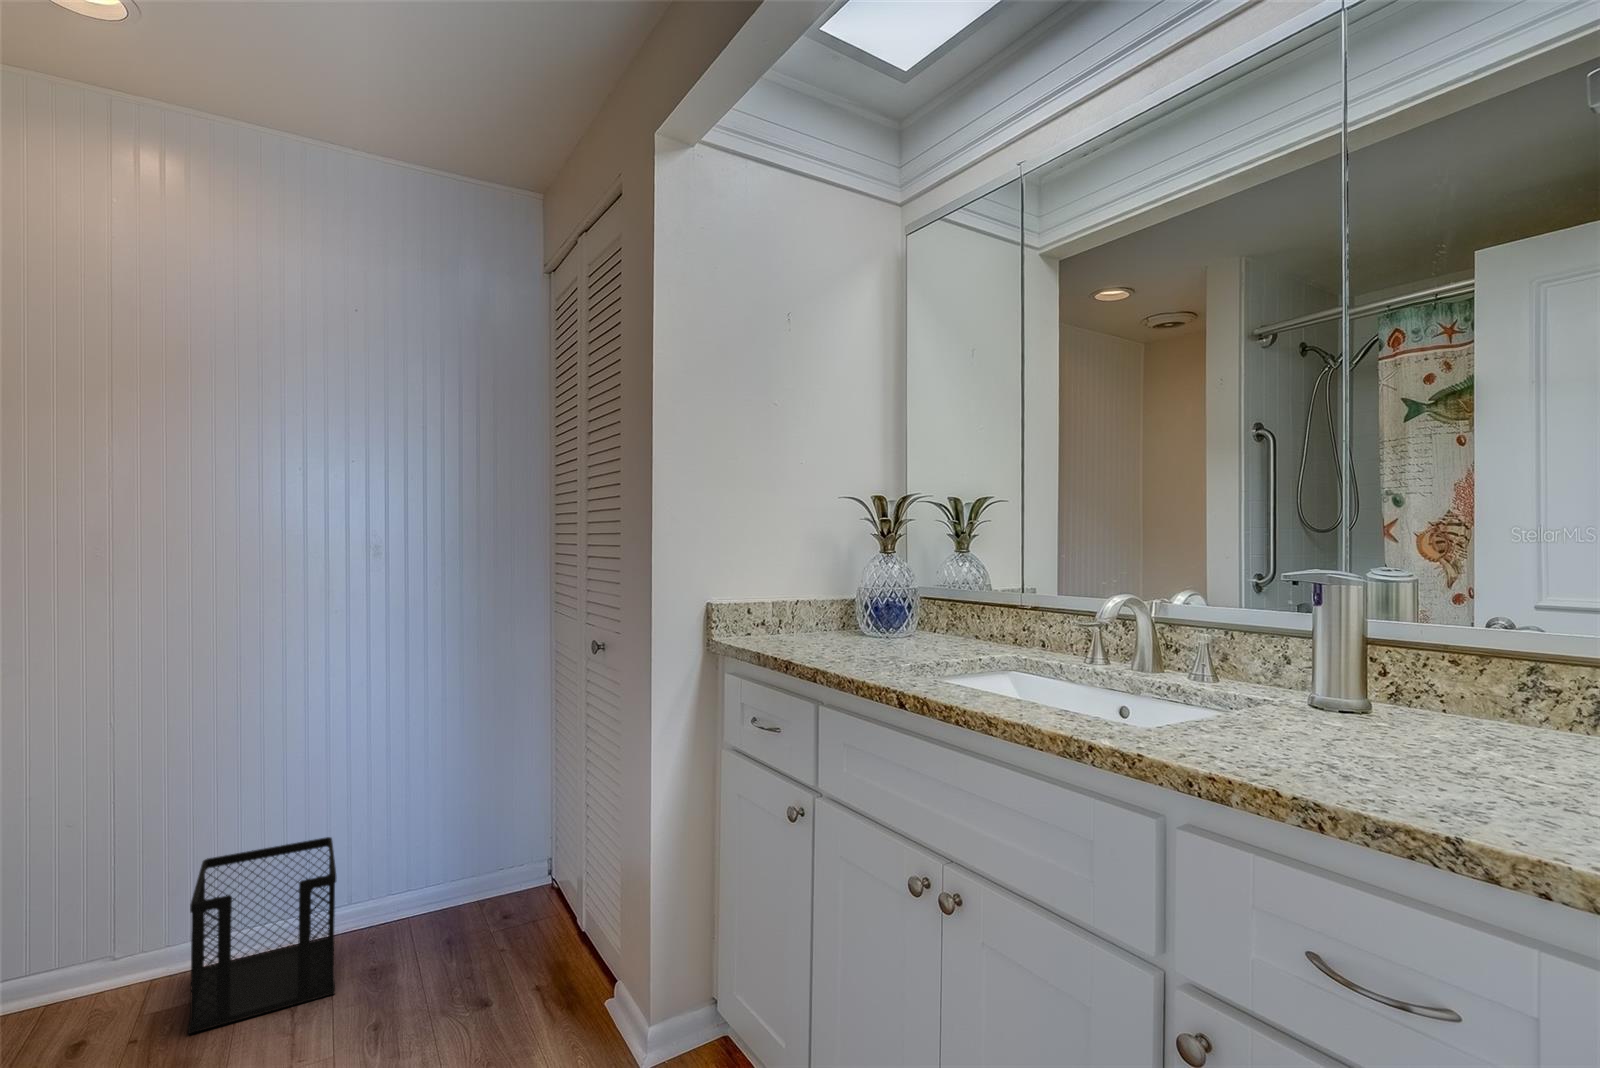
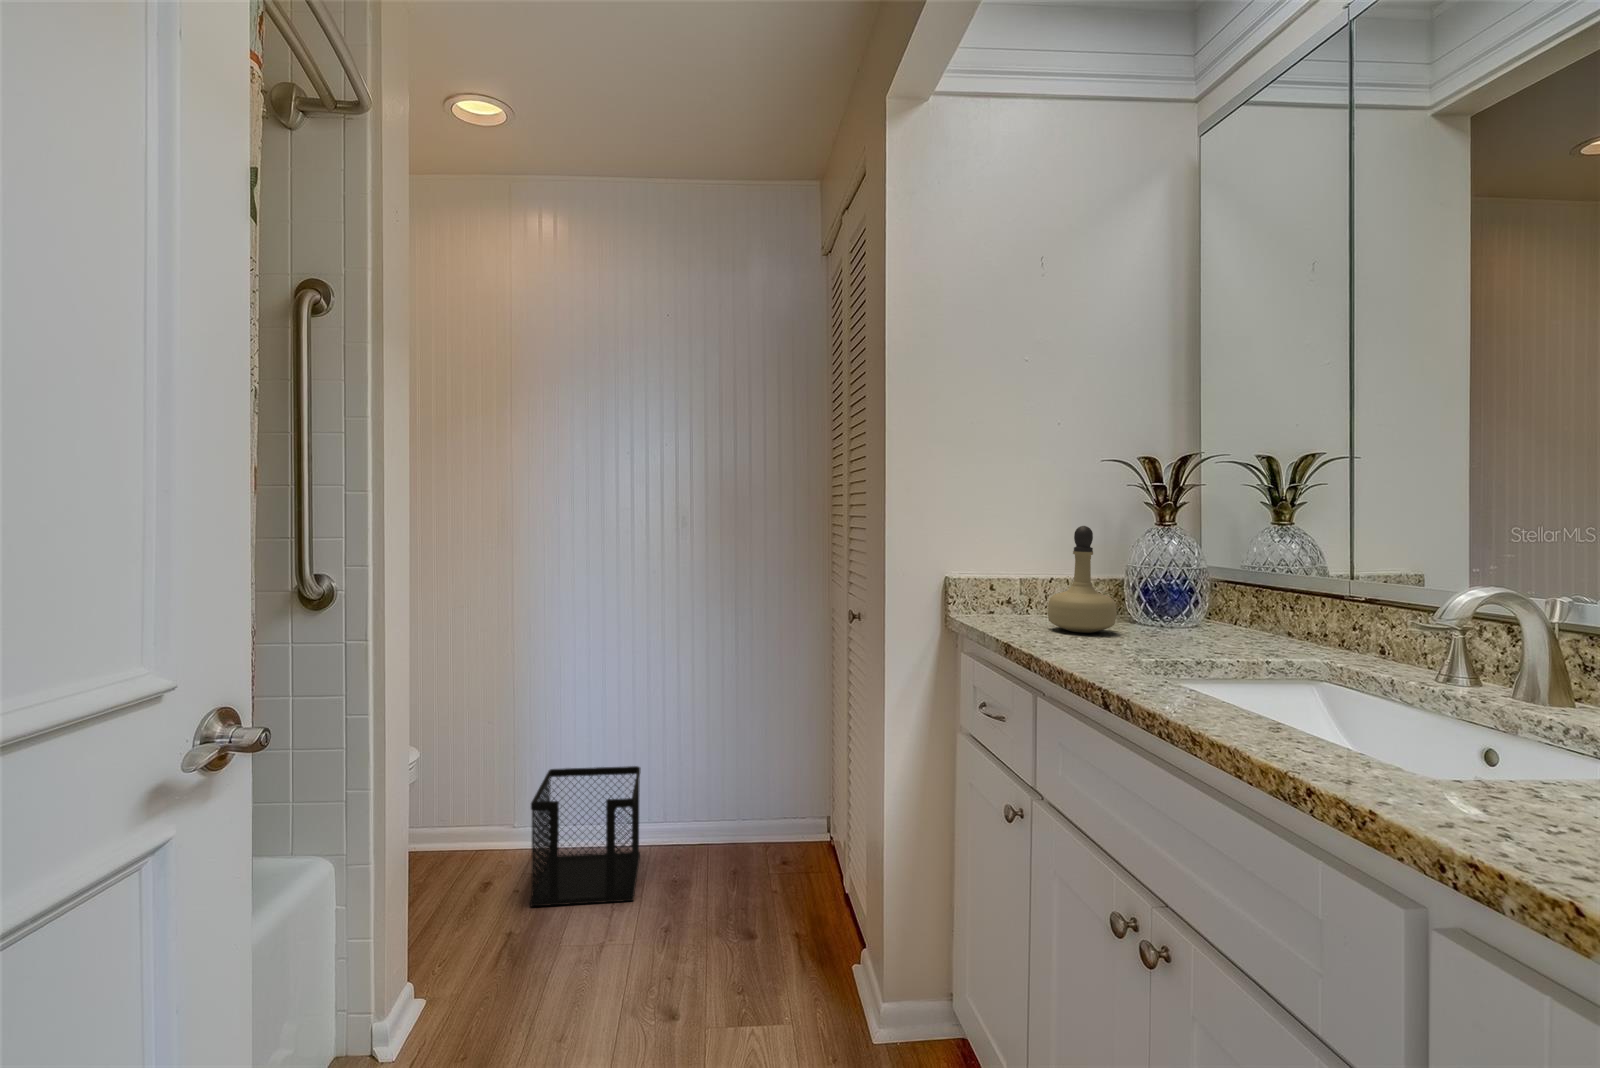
perfume bottle: none [804,555,860,647] -> present [1047,526,1116,633]

